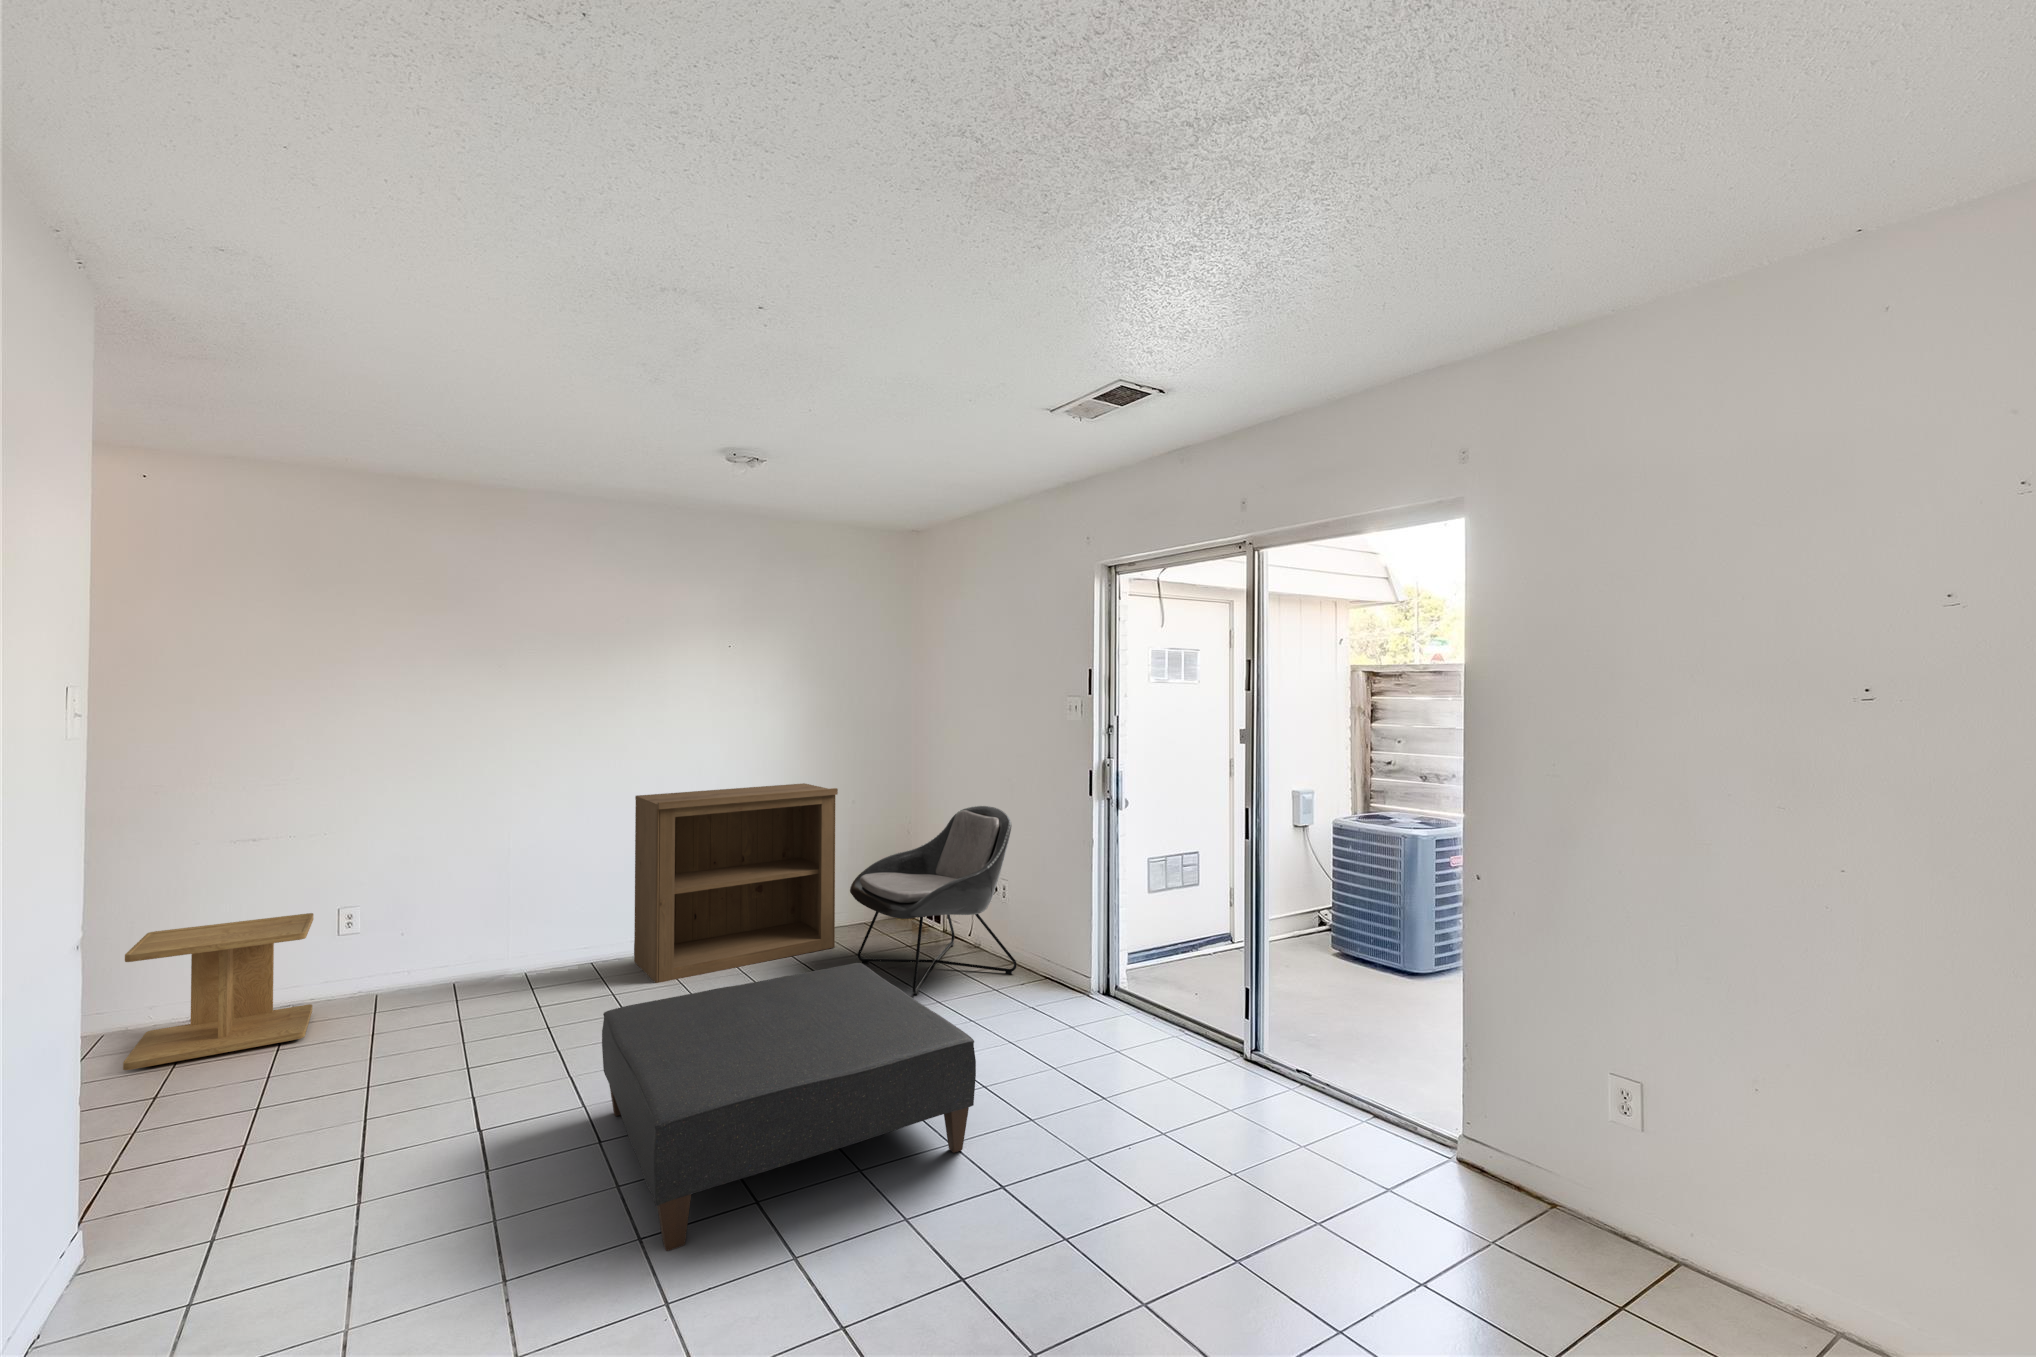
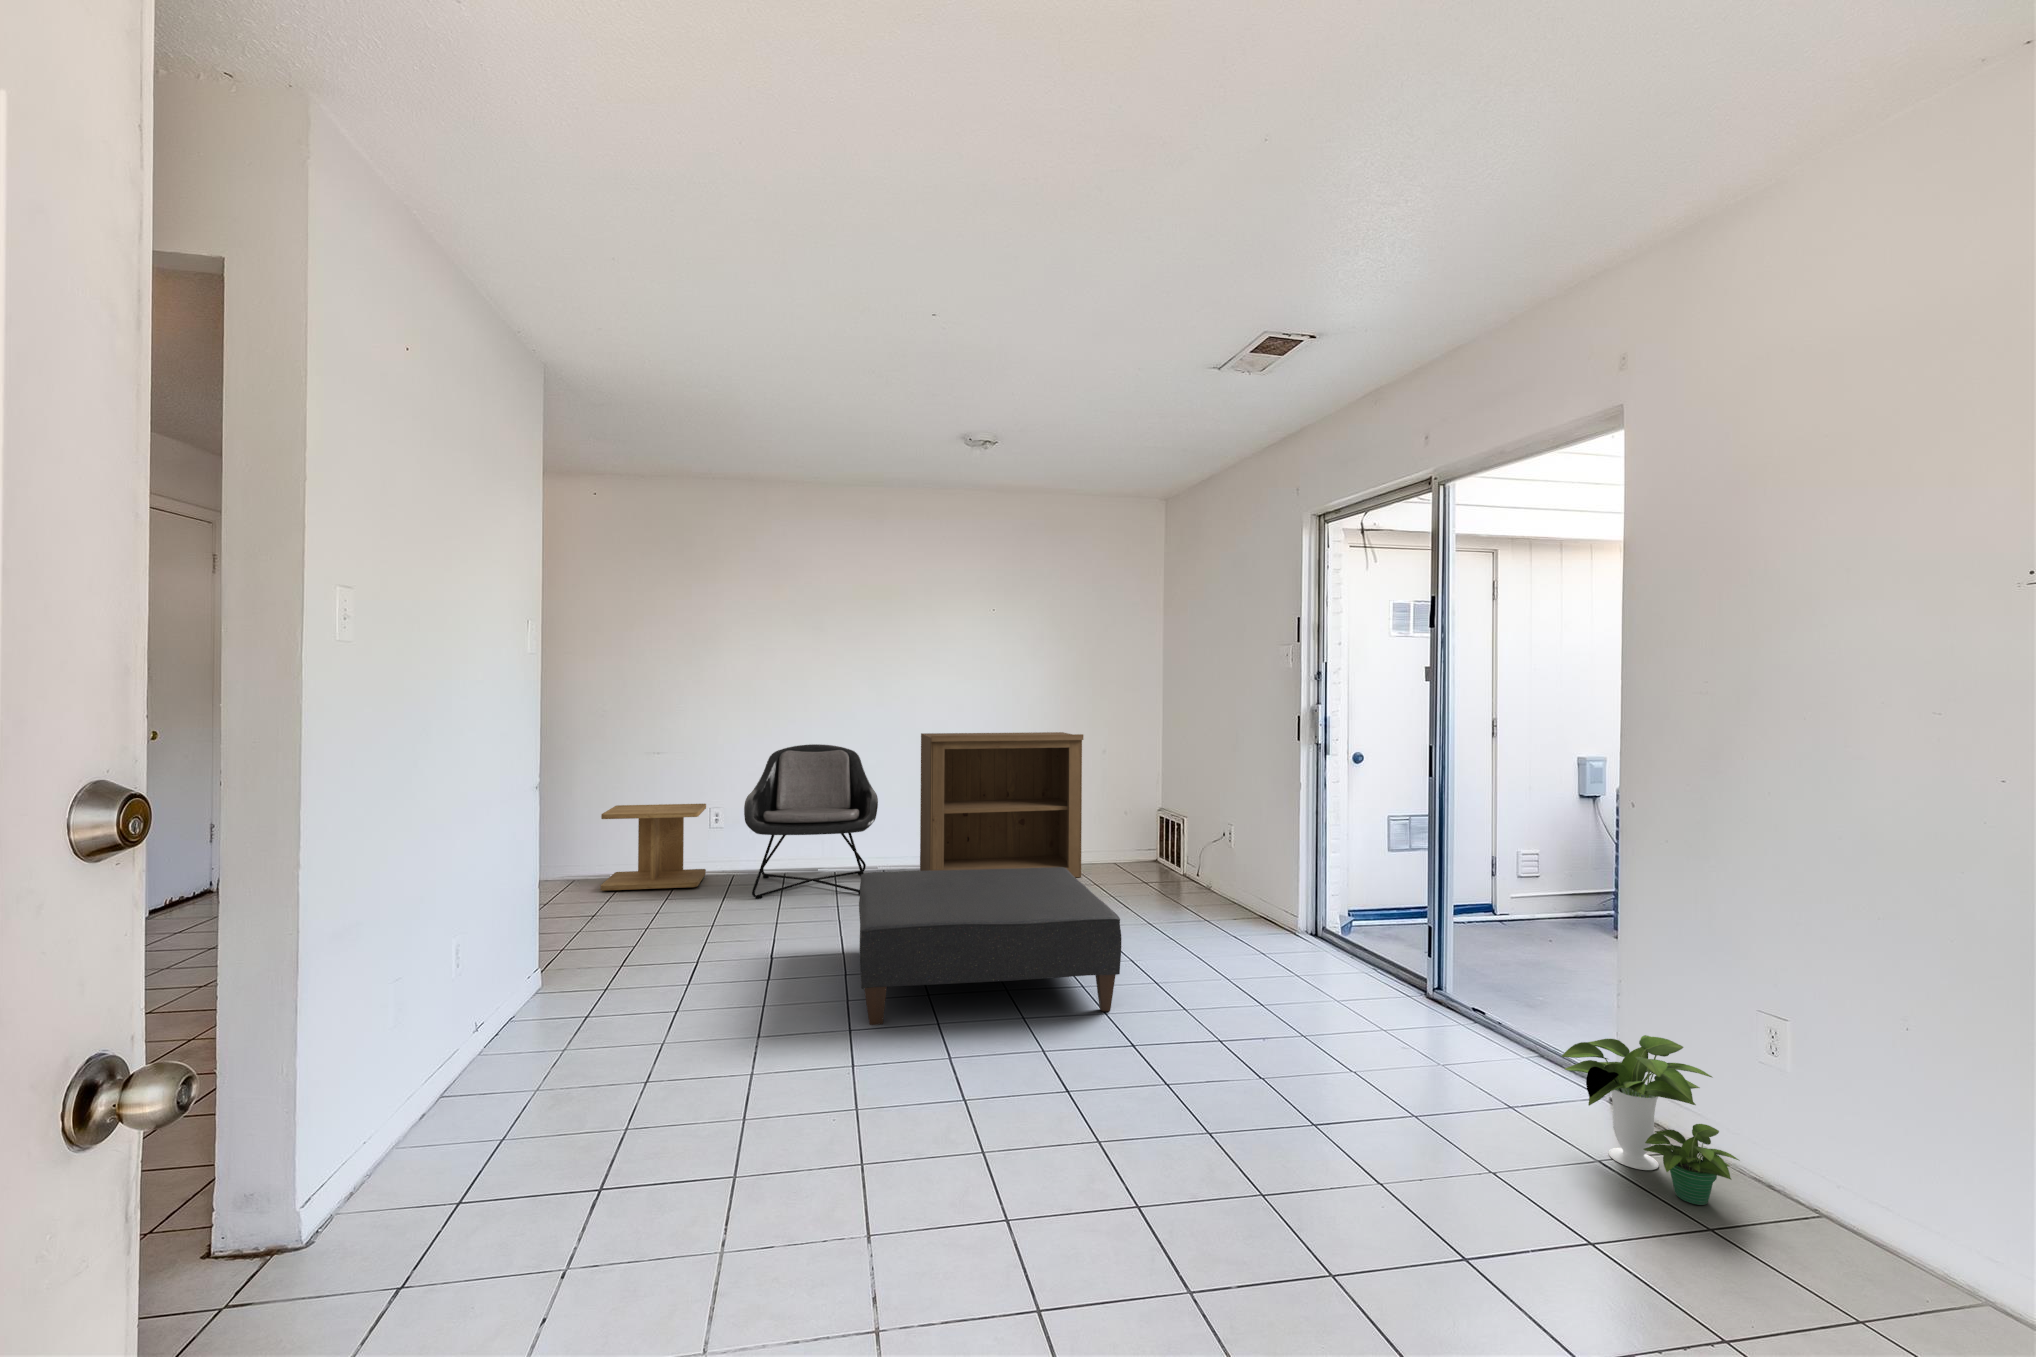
lounge chair: present [850,806,1017,996] -> present [744,744,878,899]
potted plant: none [1457,1106,1641,1282] -> present [1562,1035,1739,1205]

